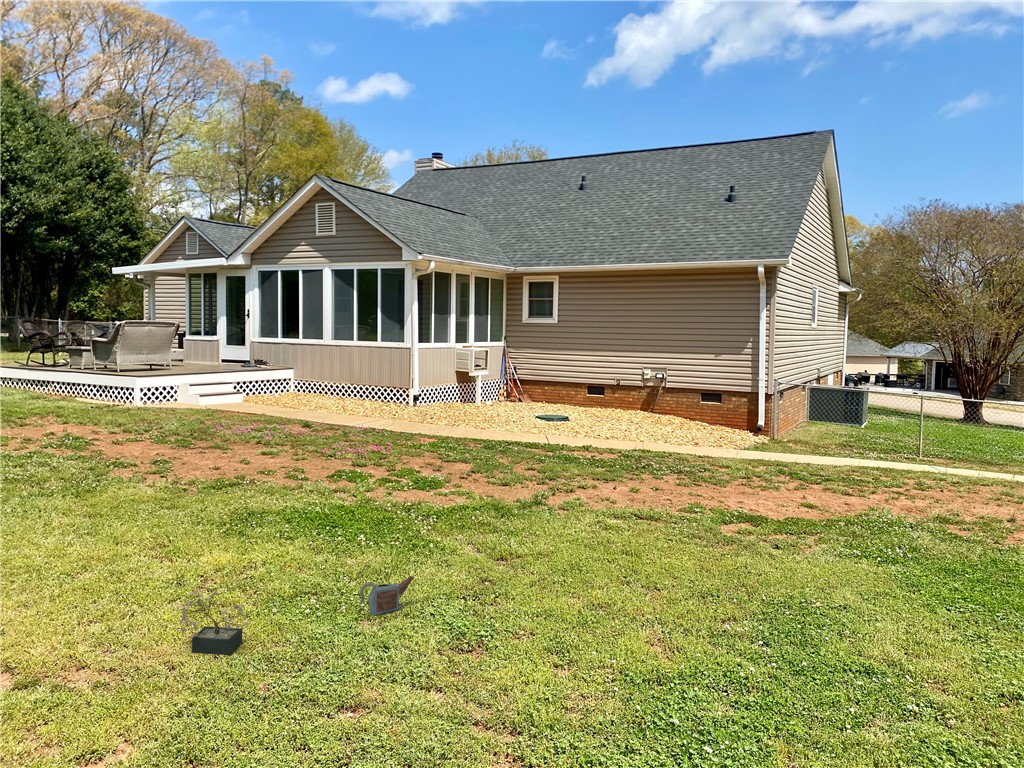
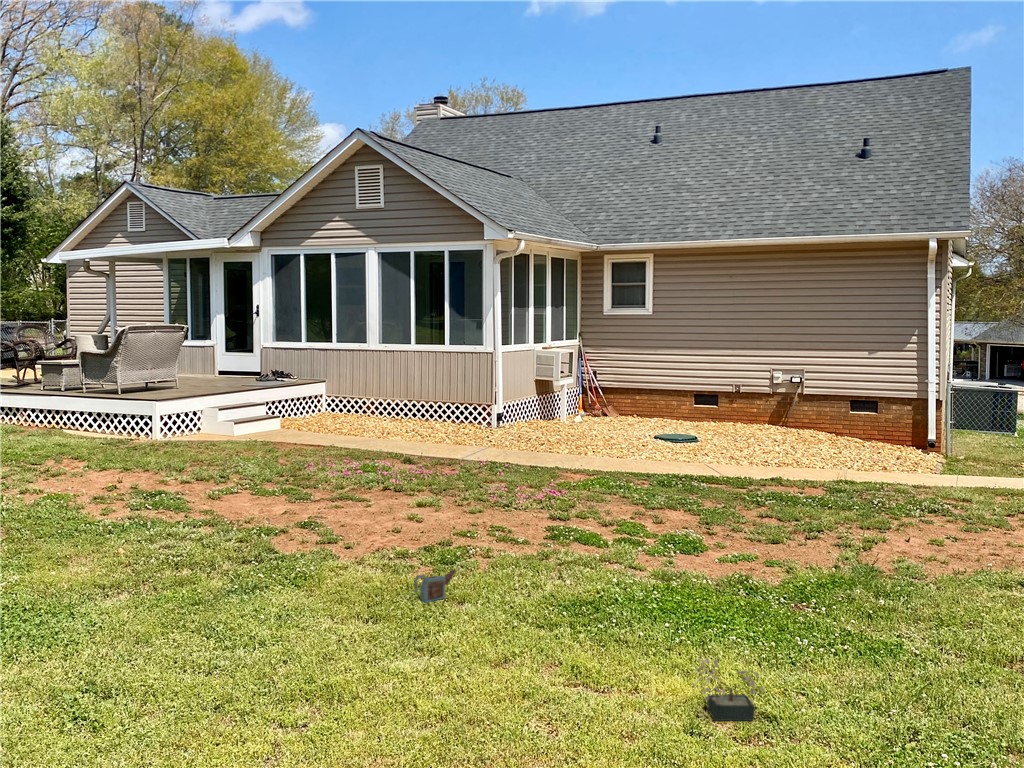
watering can: present [359,576,414,615] -> present [413,569,456,603]

